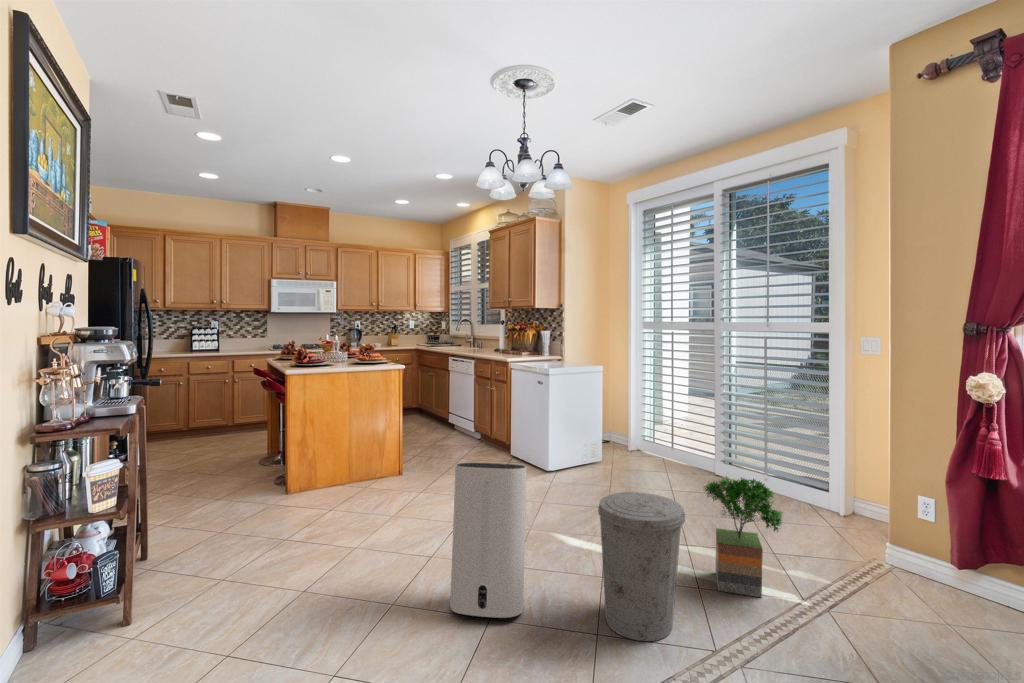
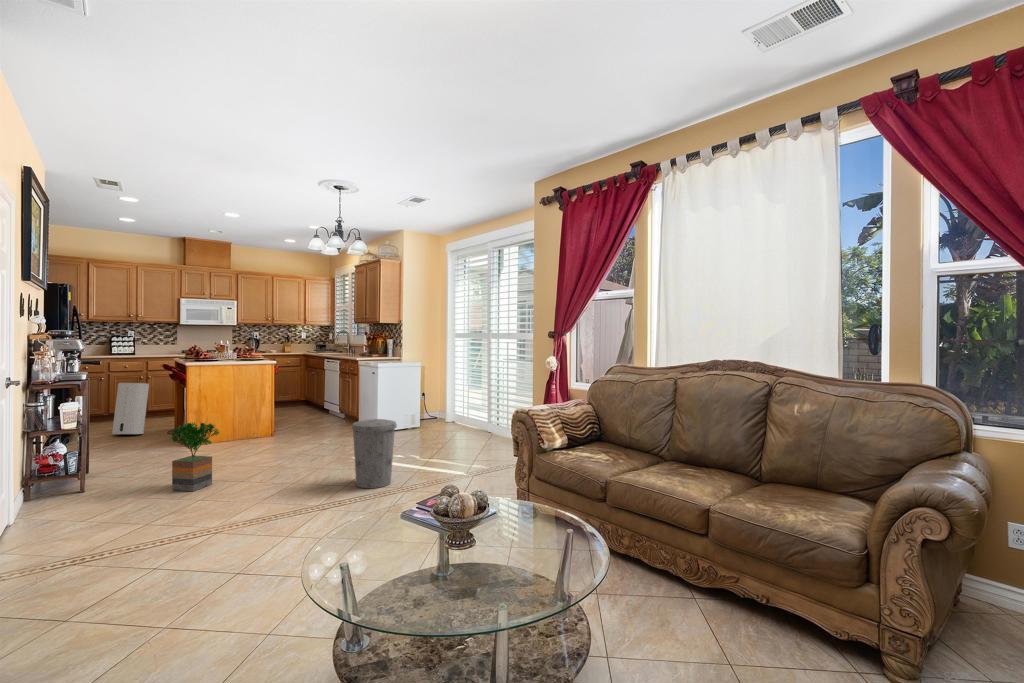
air purifier: present [450,462,527,618] -> present [112,383,149,435]
potted tree: present [704,477,783,597] -> present [171,422,219,491]

